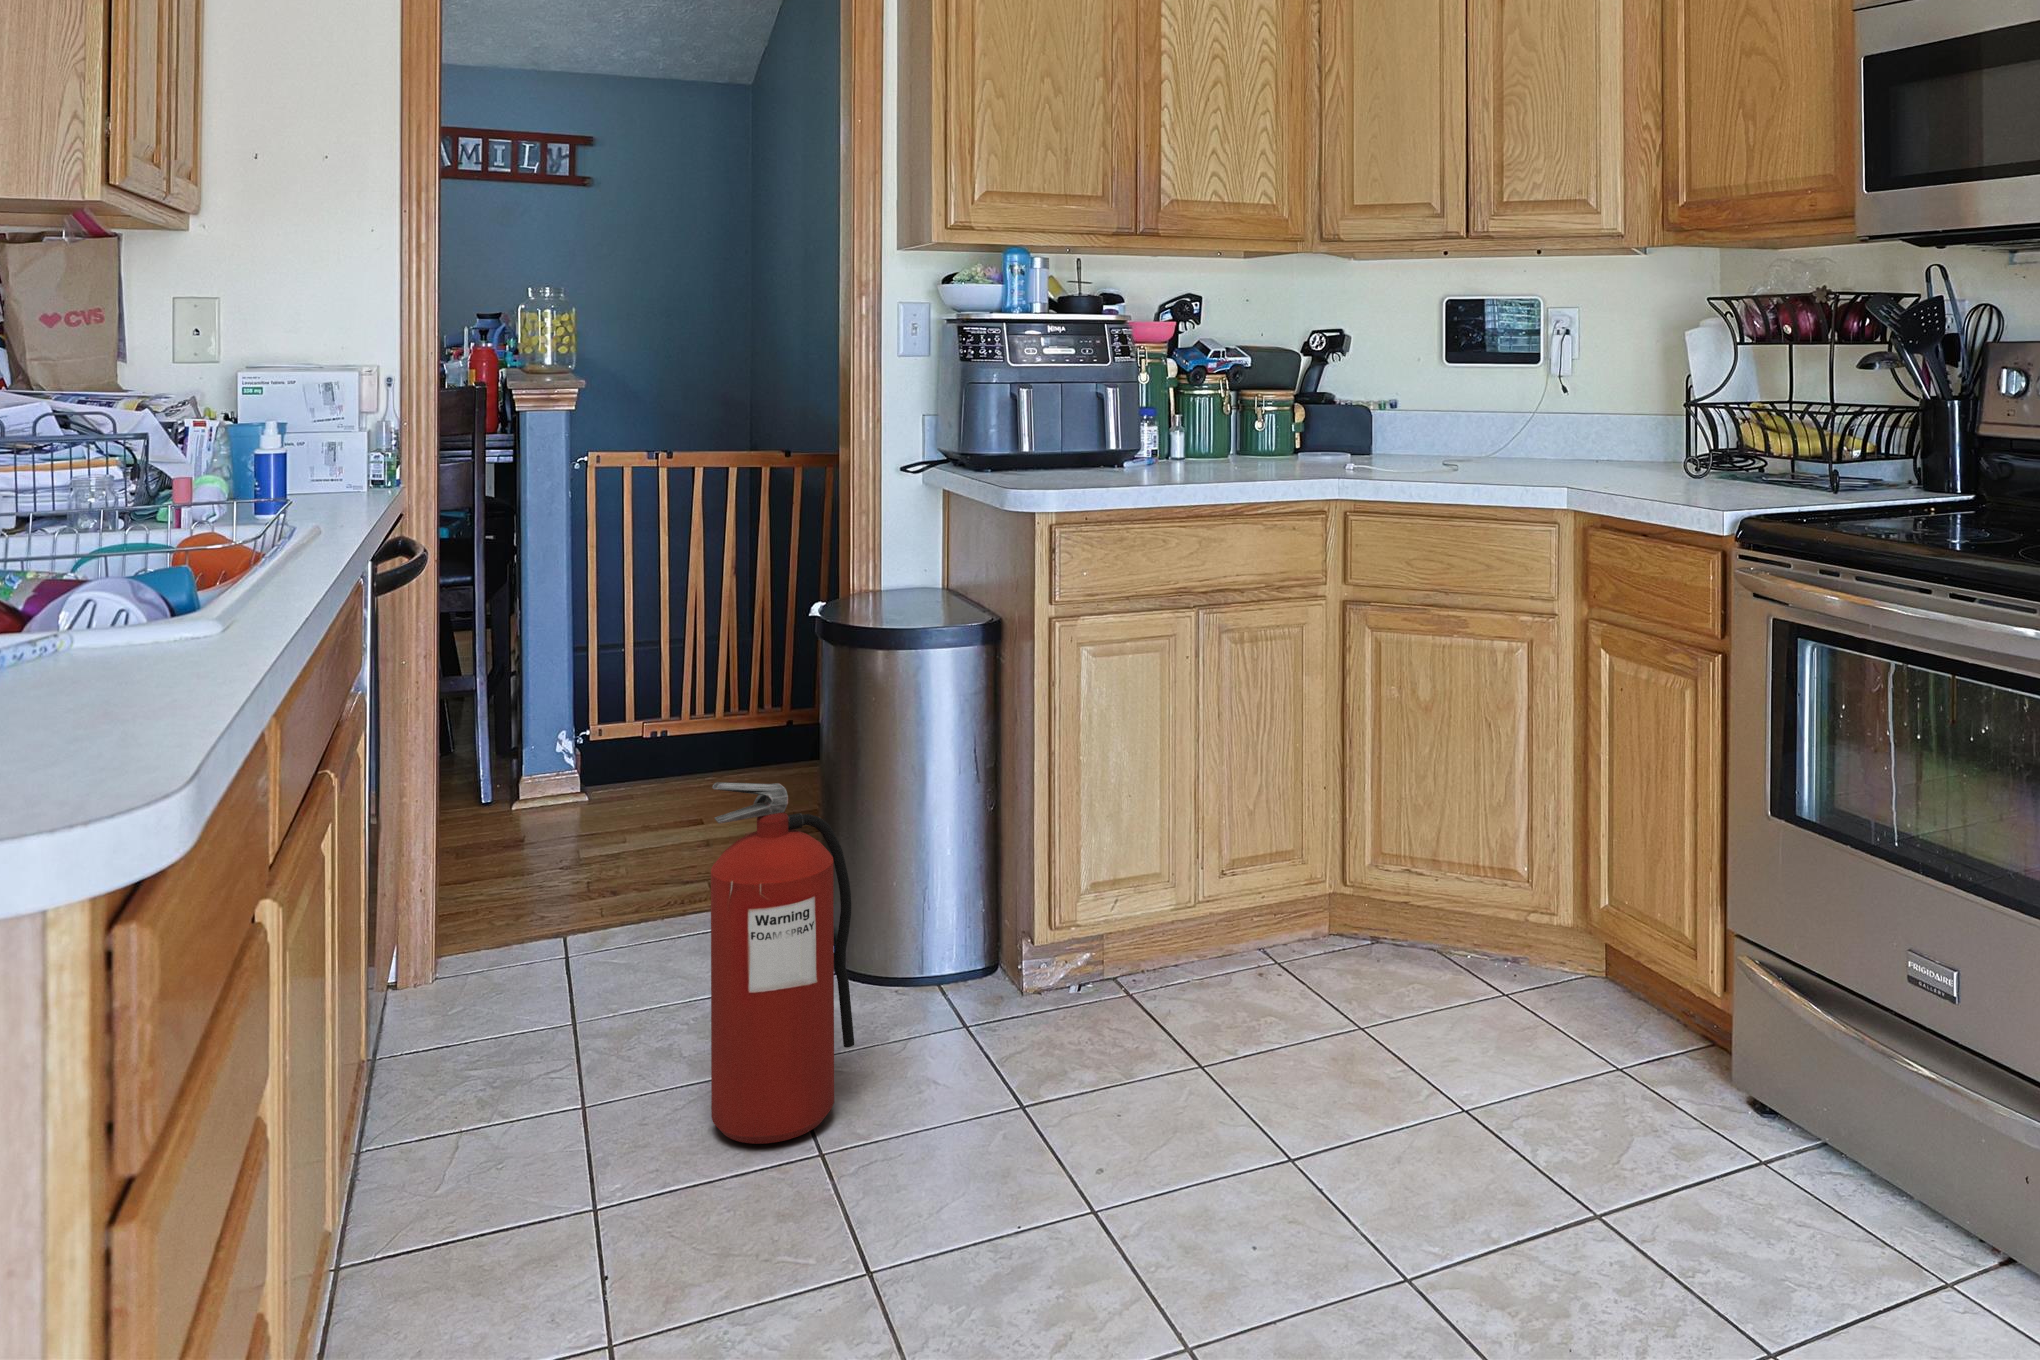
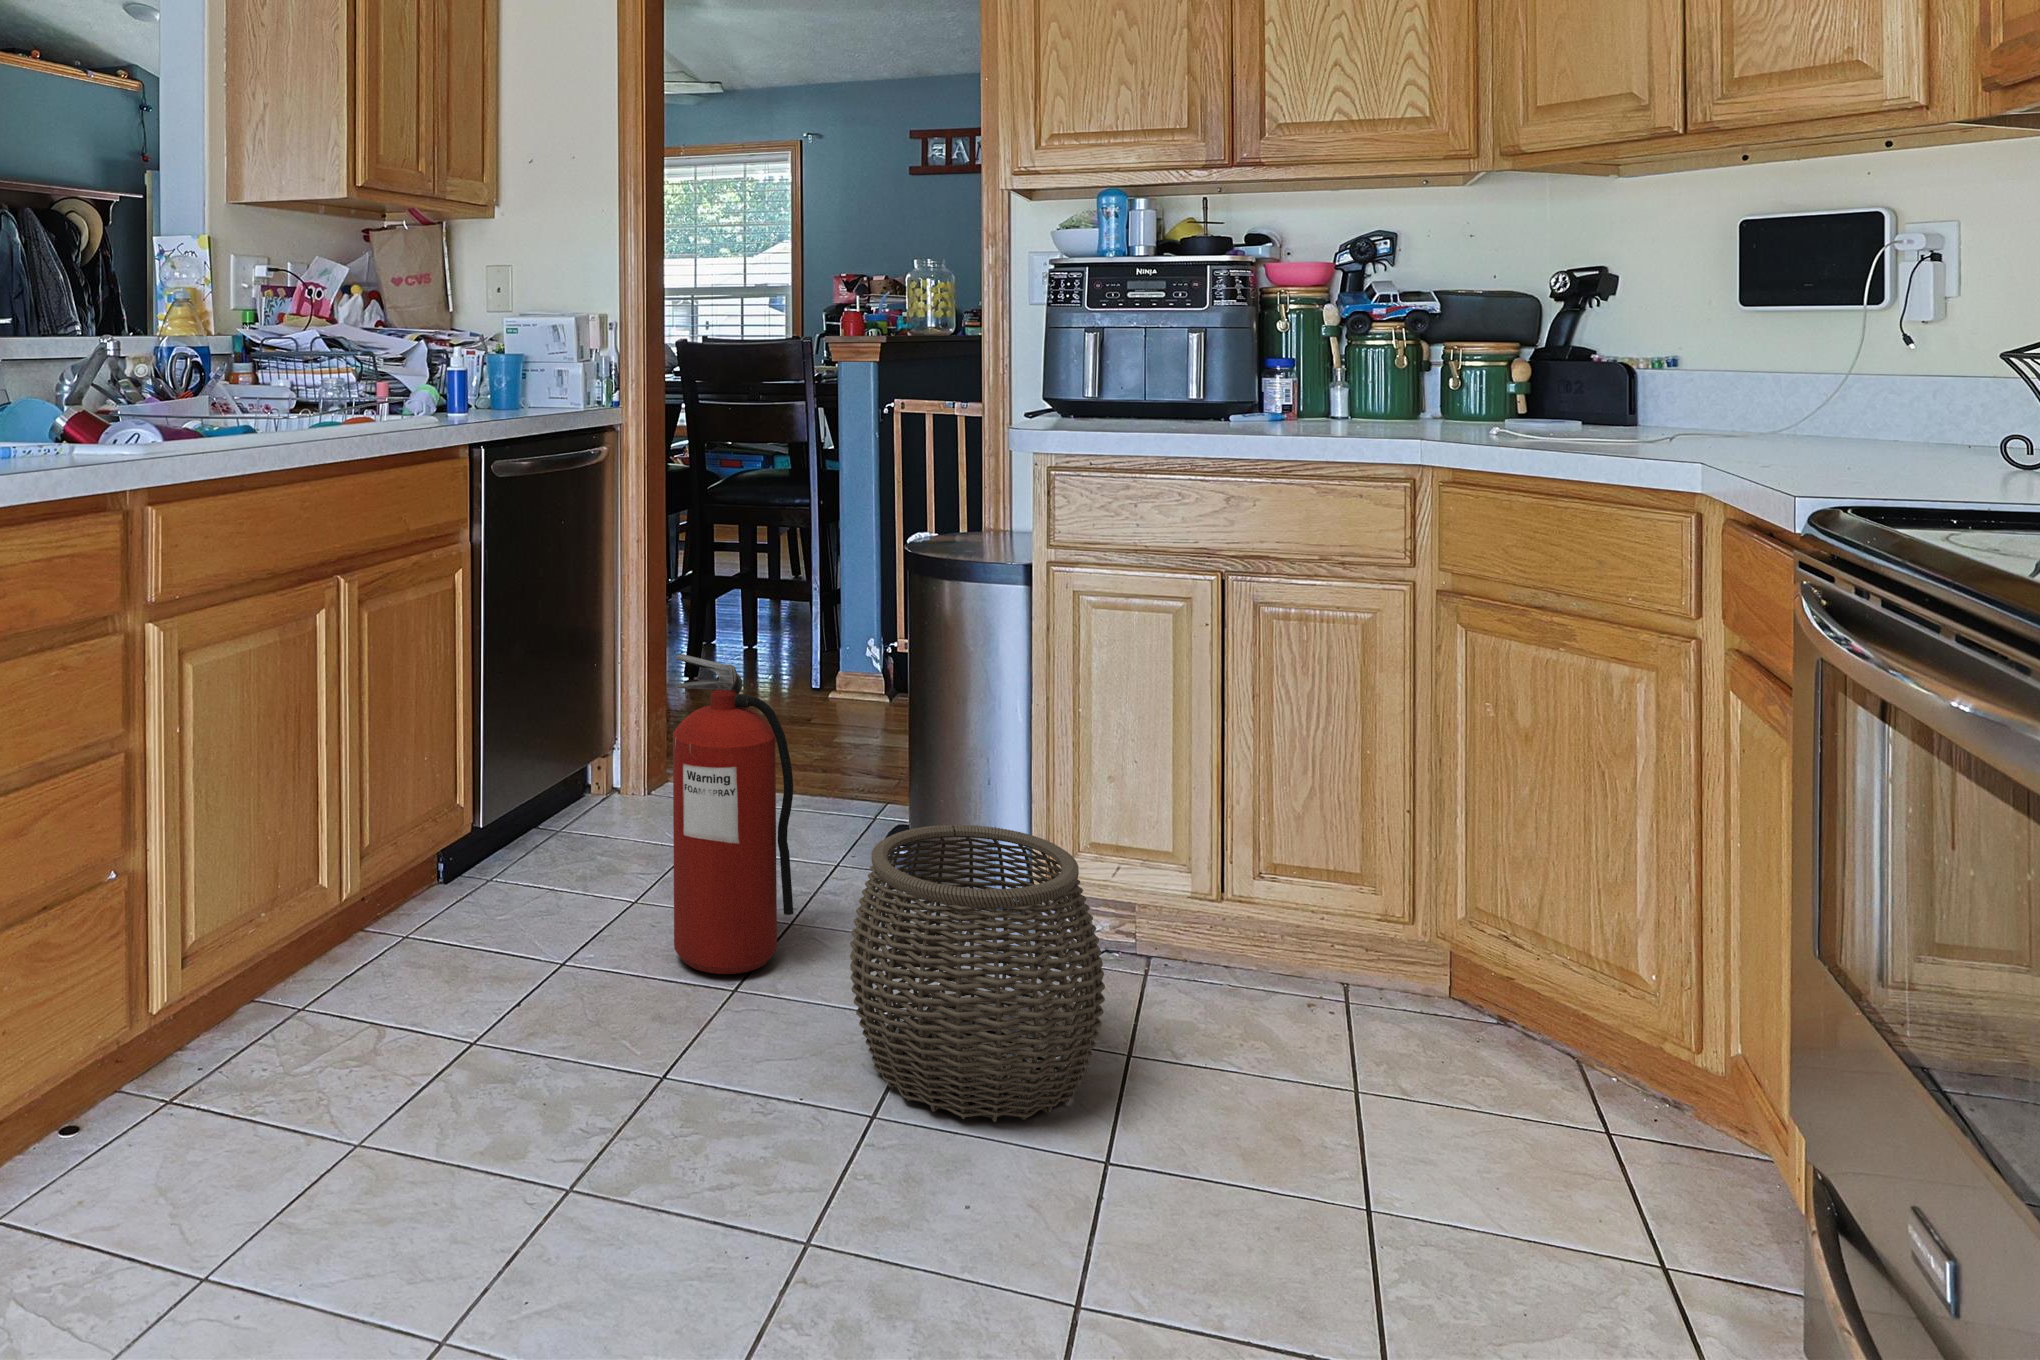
woven basket: none [995,885,1239,1172] -> present [850,825,1105,1122]

